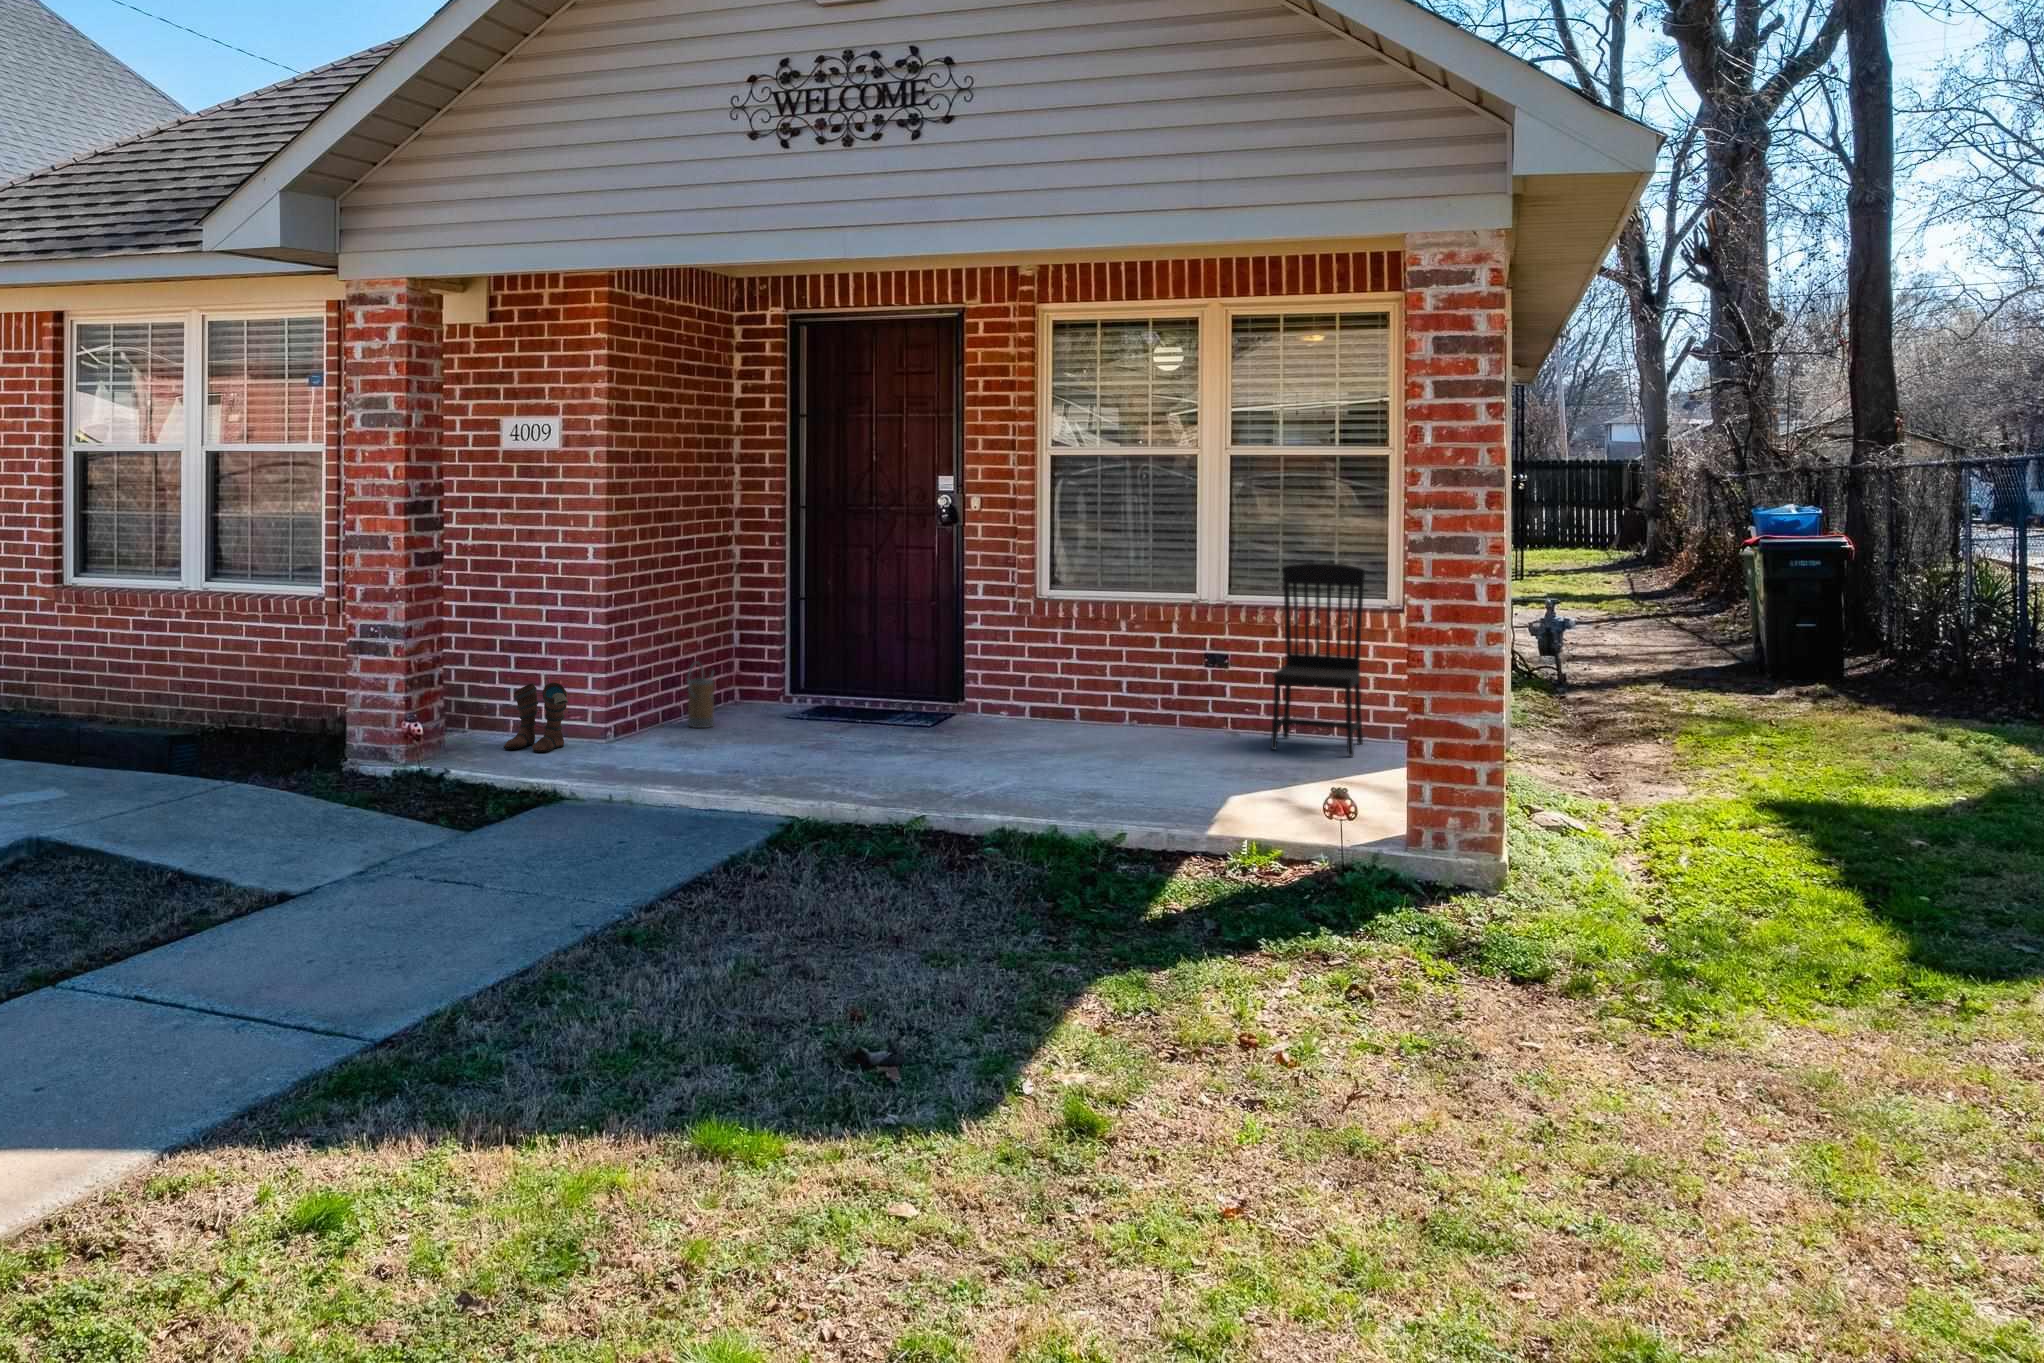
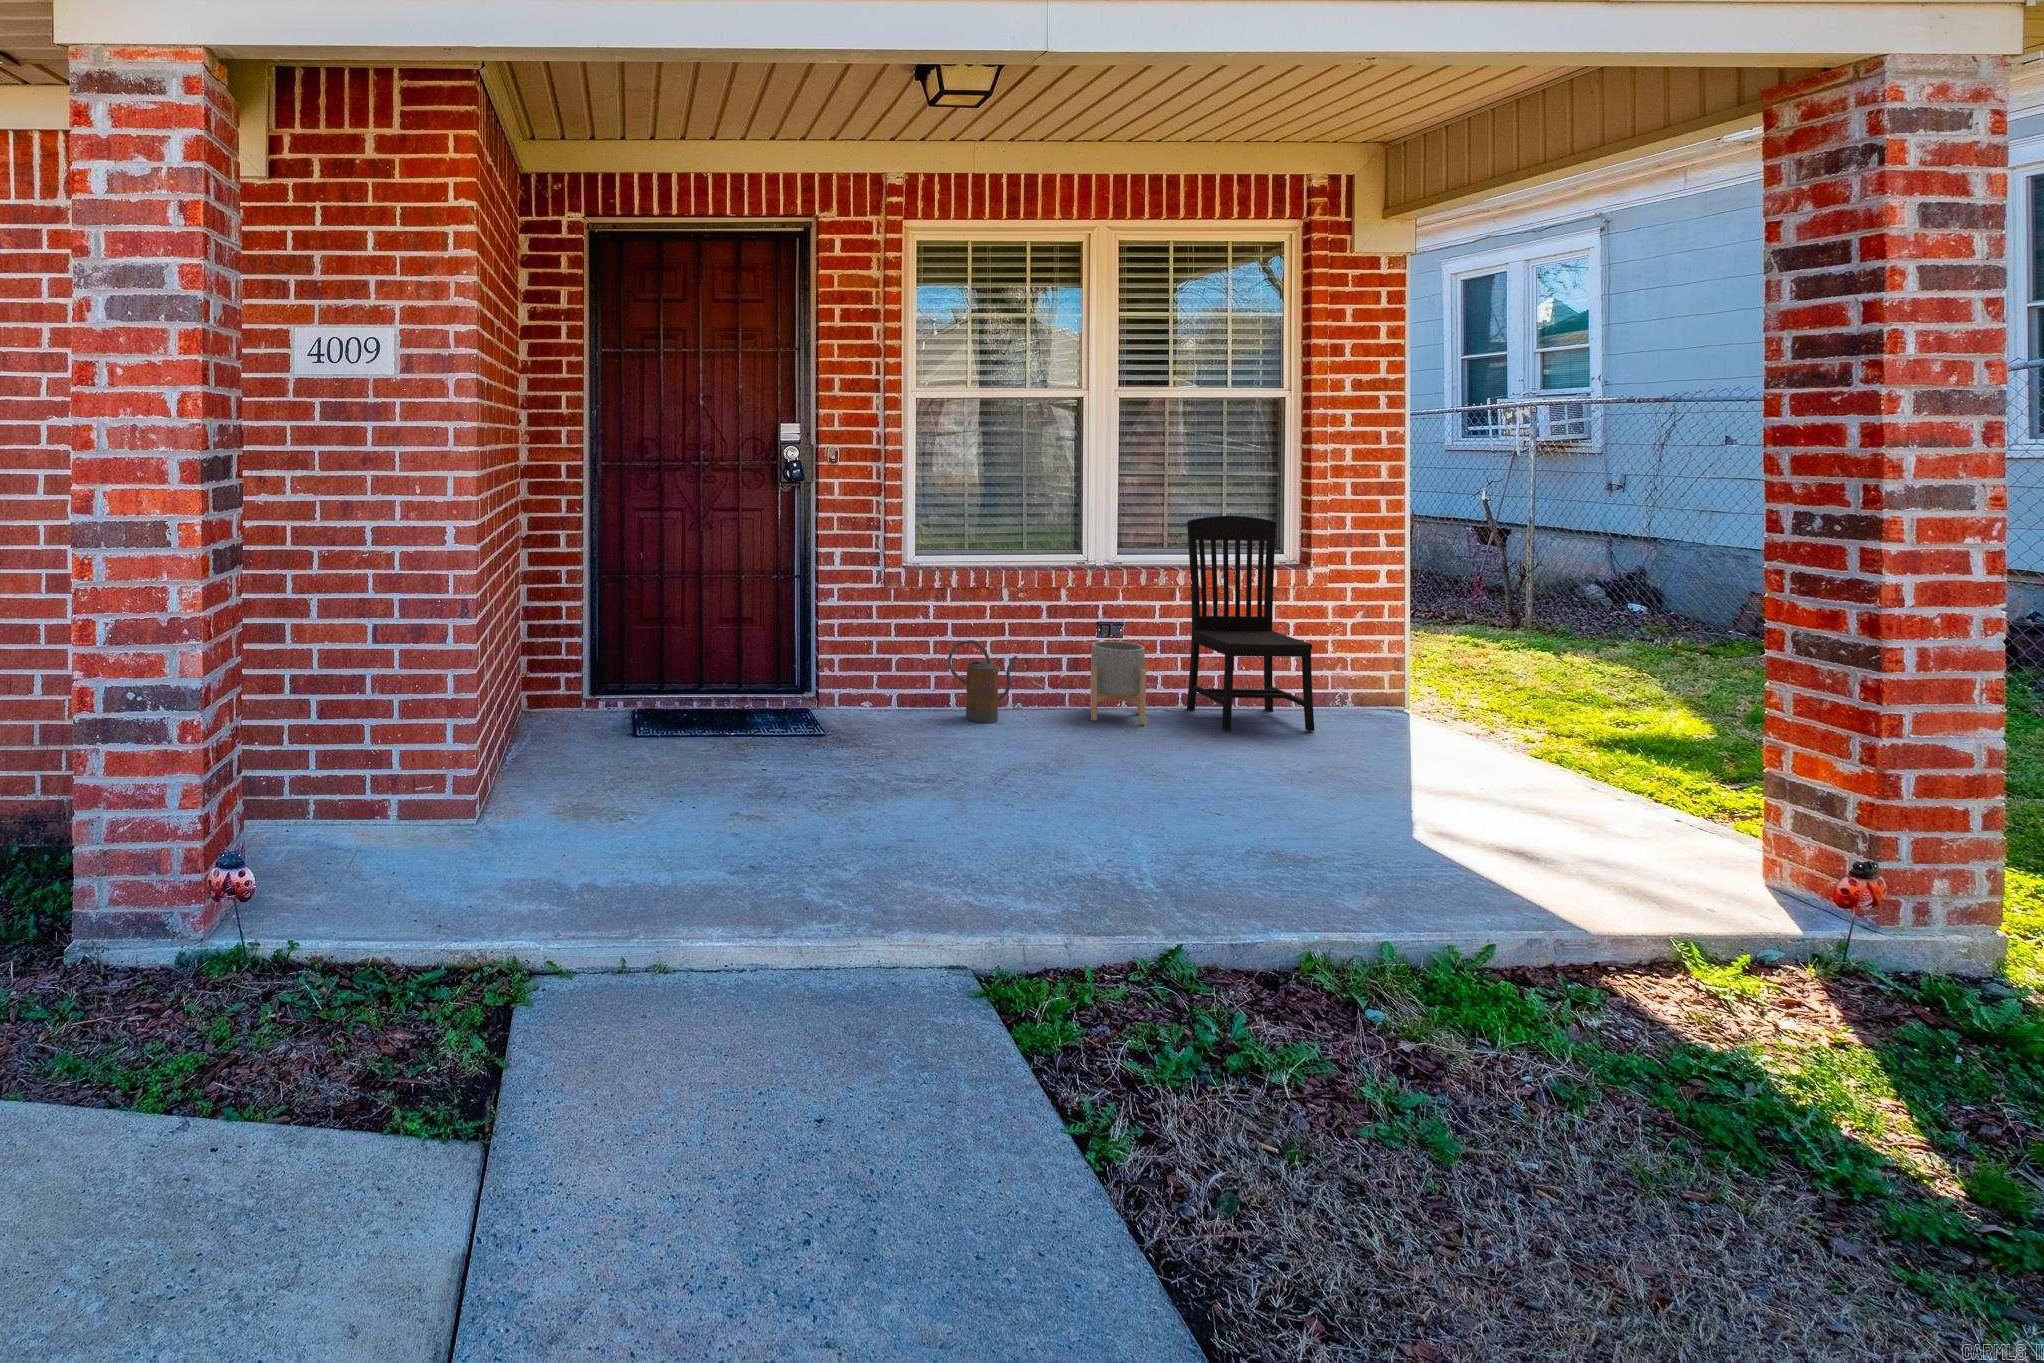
watering can: present [687,661,714,728] -> present [948,640,1017,722]
planter: none [1172,671,1232,741] -> present [1091,641,1146,725]
boots: present [503,682,568,752] -> none [324,748,440,872]

